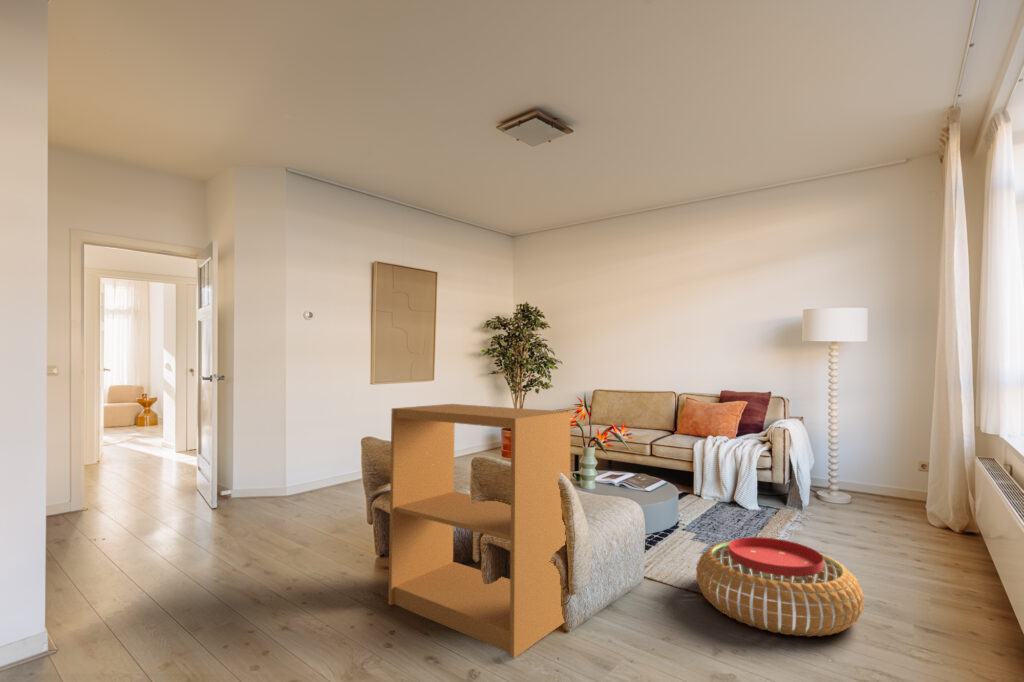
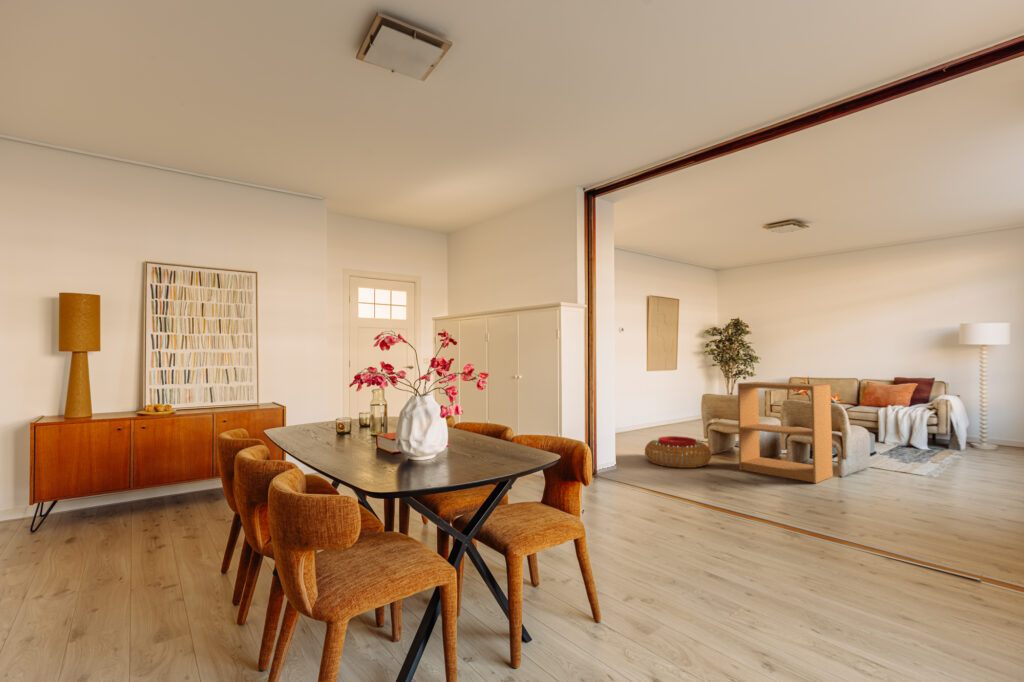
pouf: present [696,537,864,637] -> present [645,436,711,468]

